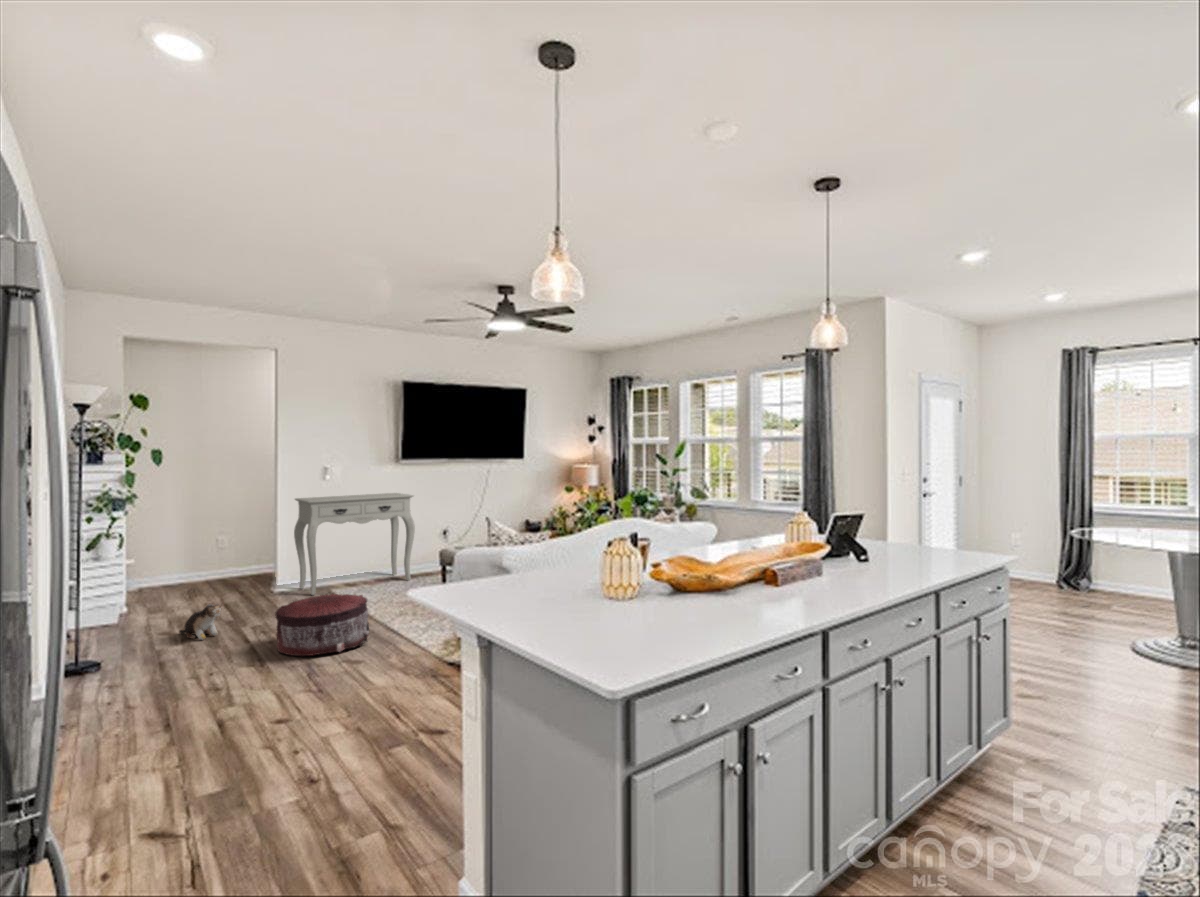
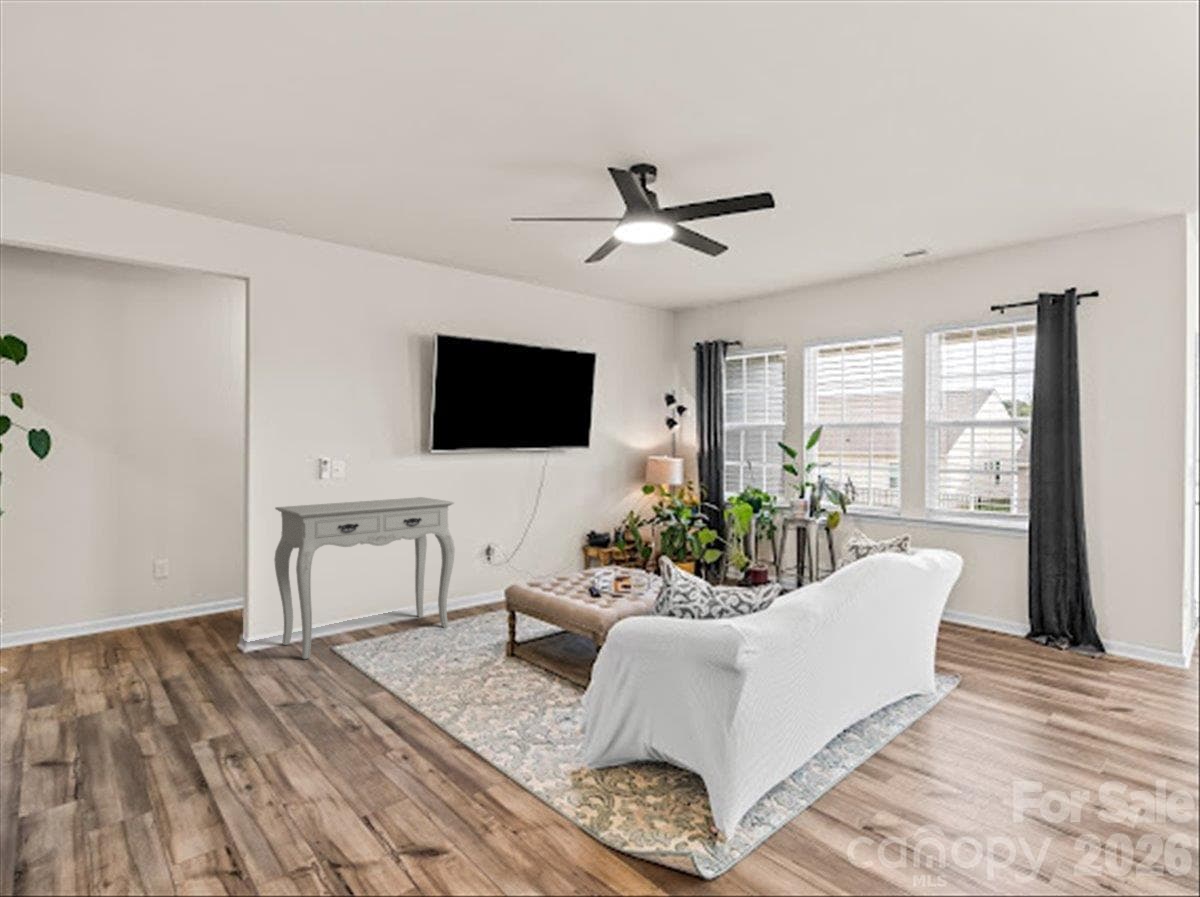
pouf: present [275,594,369,656] -> none [258,686,432,836]
plush toy: present [180,603,224,640] -> none [77,707,159,779]

